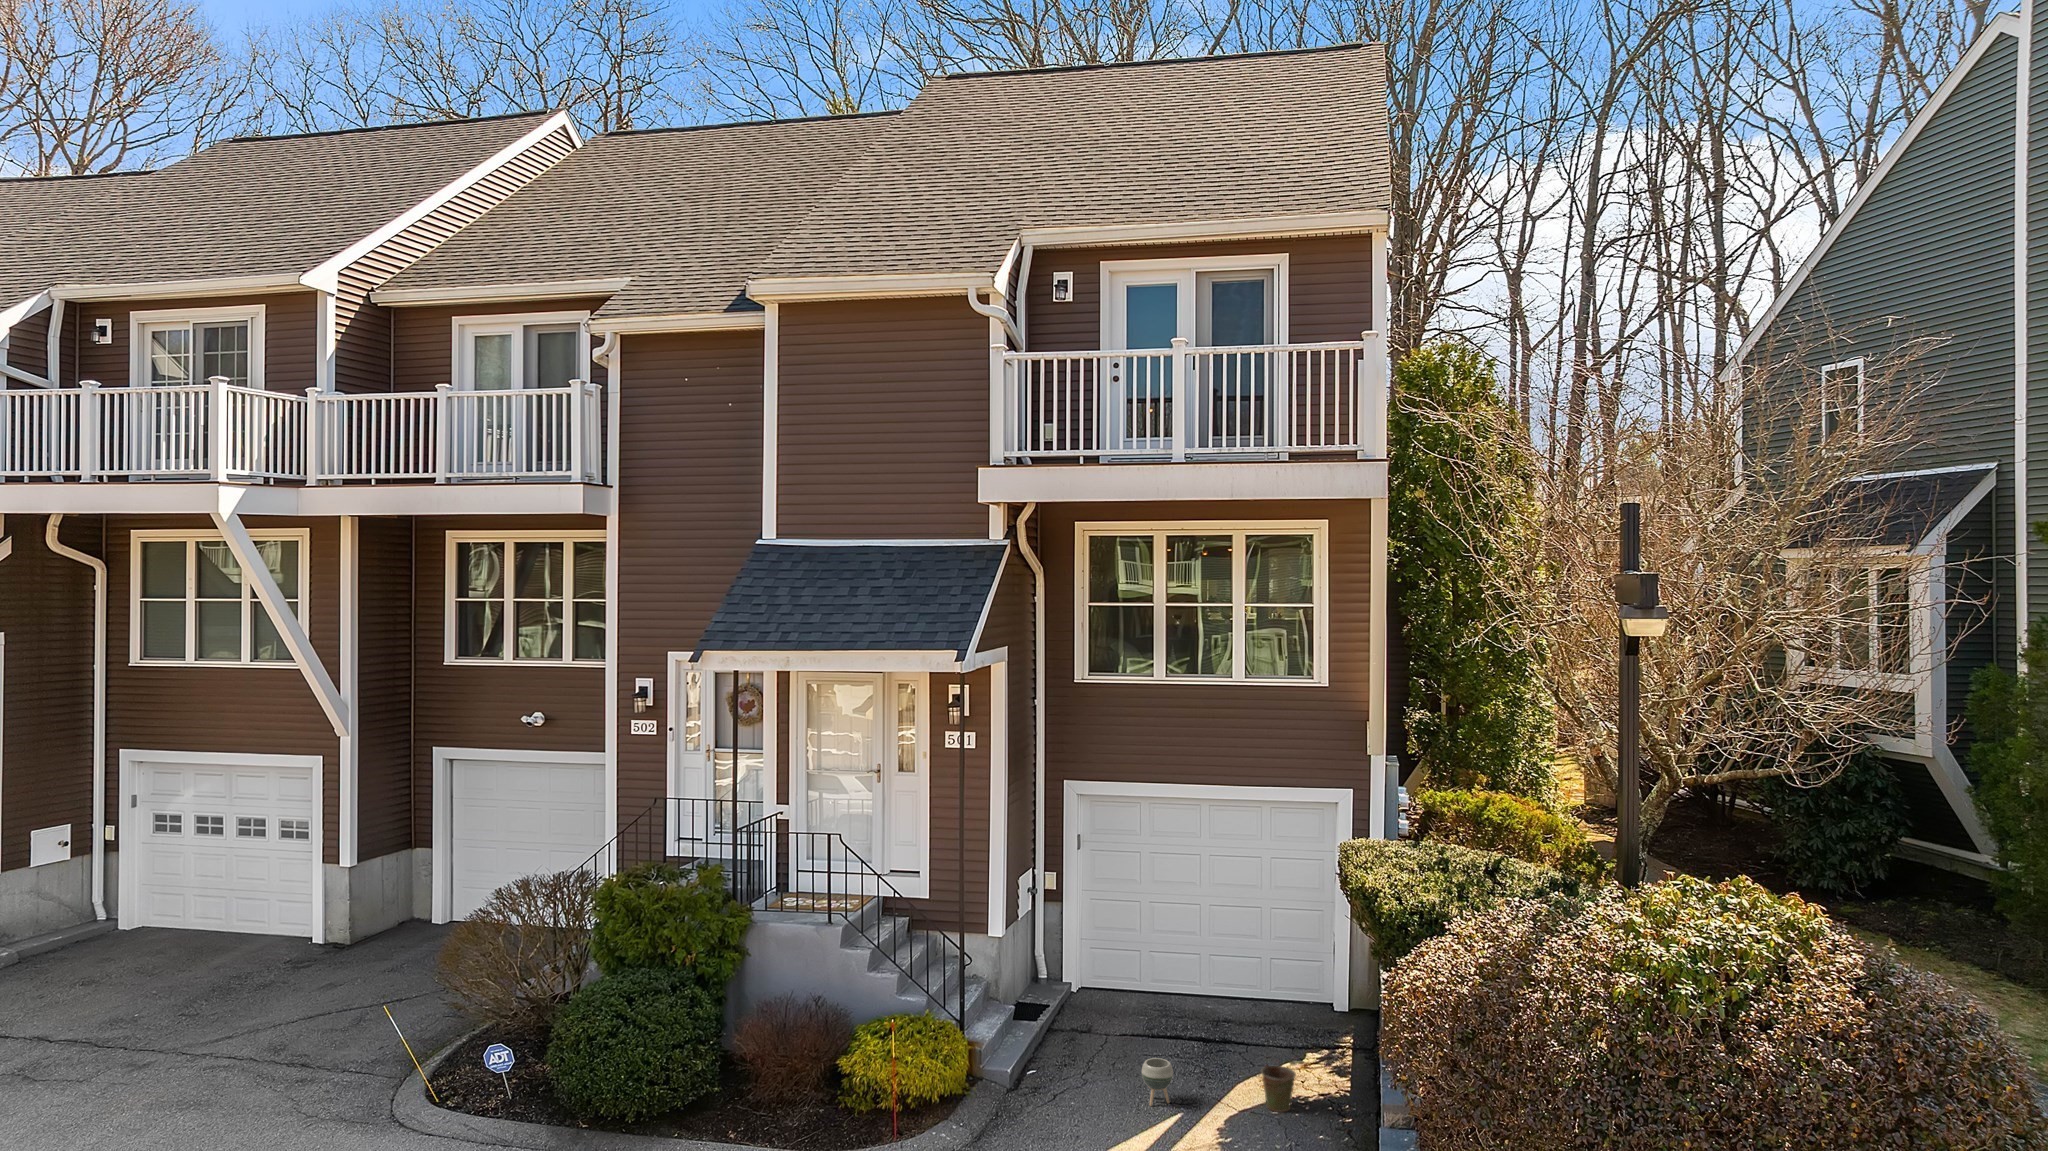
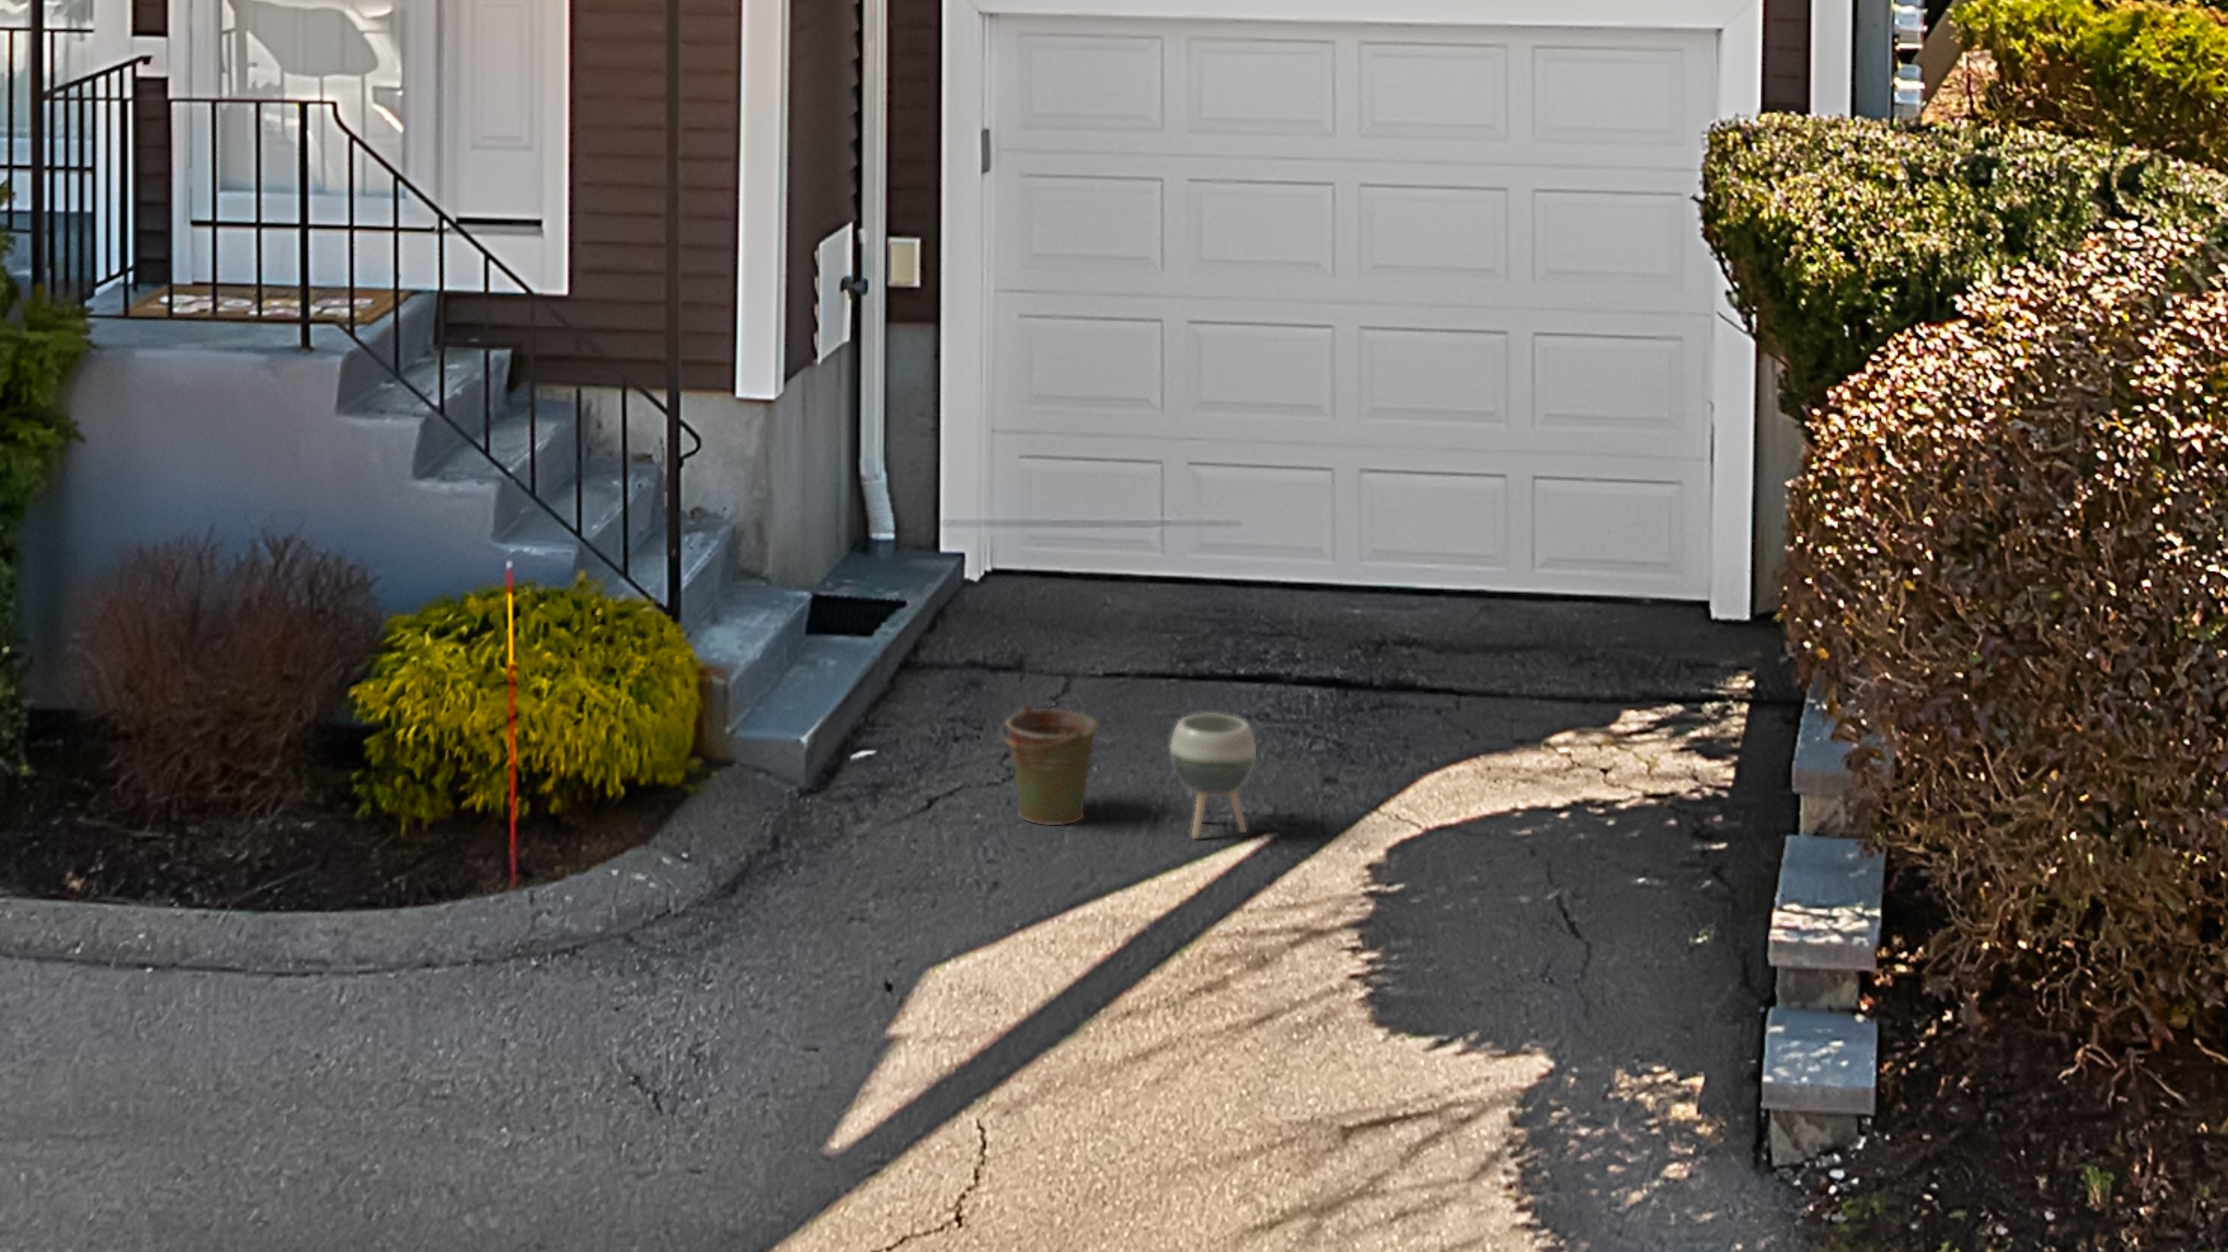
bucket: present [1260,1065,1296,1112] -> present [1002,705,1098,825]

